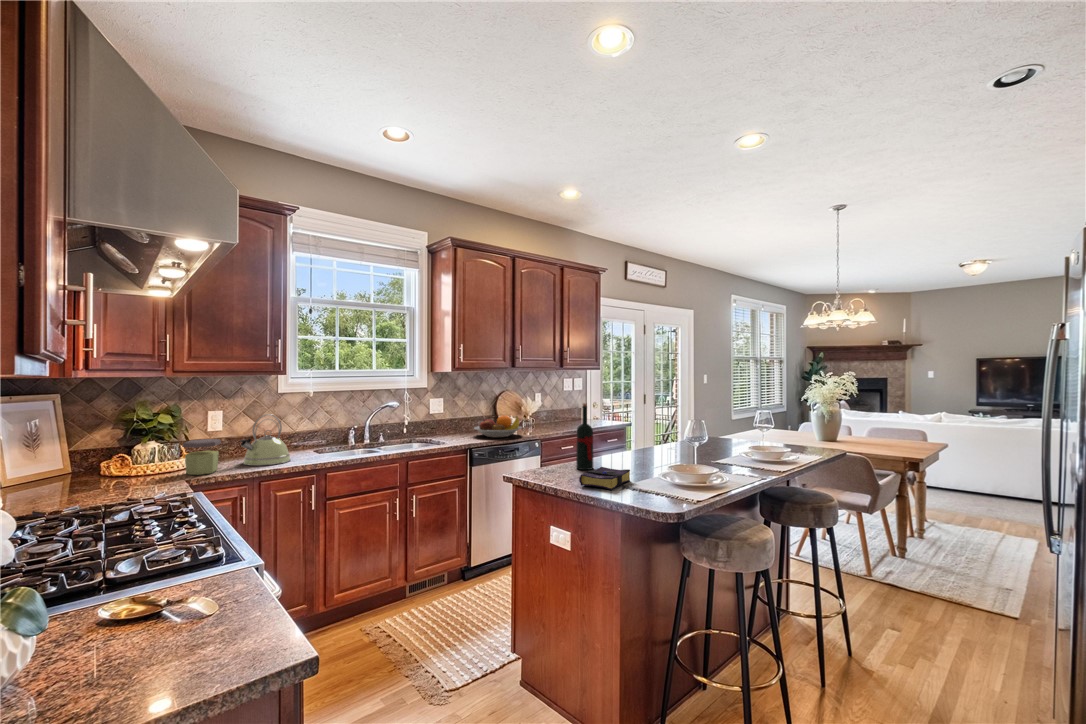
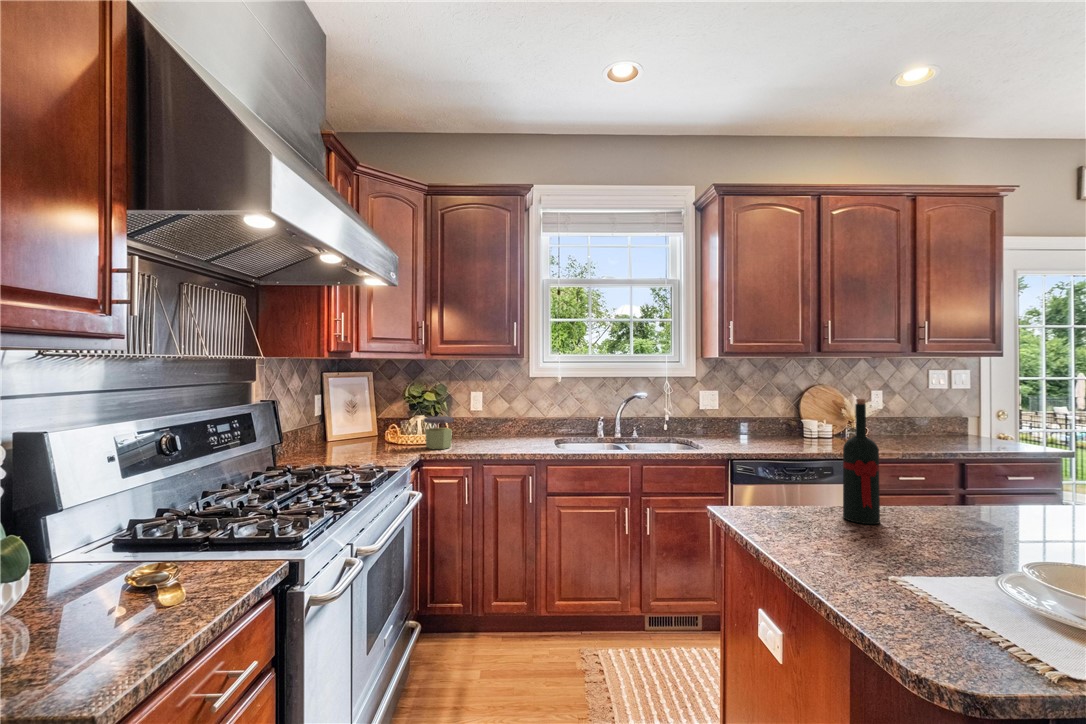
kettle: present [240,414,291,466] -> none [474,397,521,448]
fruit bowl: present [474,415,522,437] -> none [750,418,825,448]
book: present [579,467,630,490] -> none [803,524,941,582]

